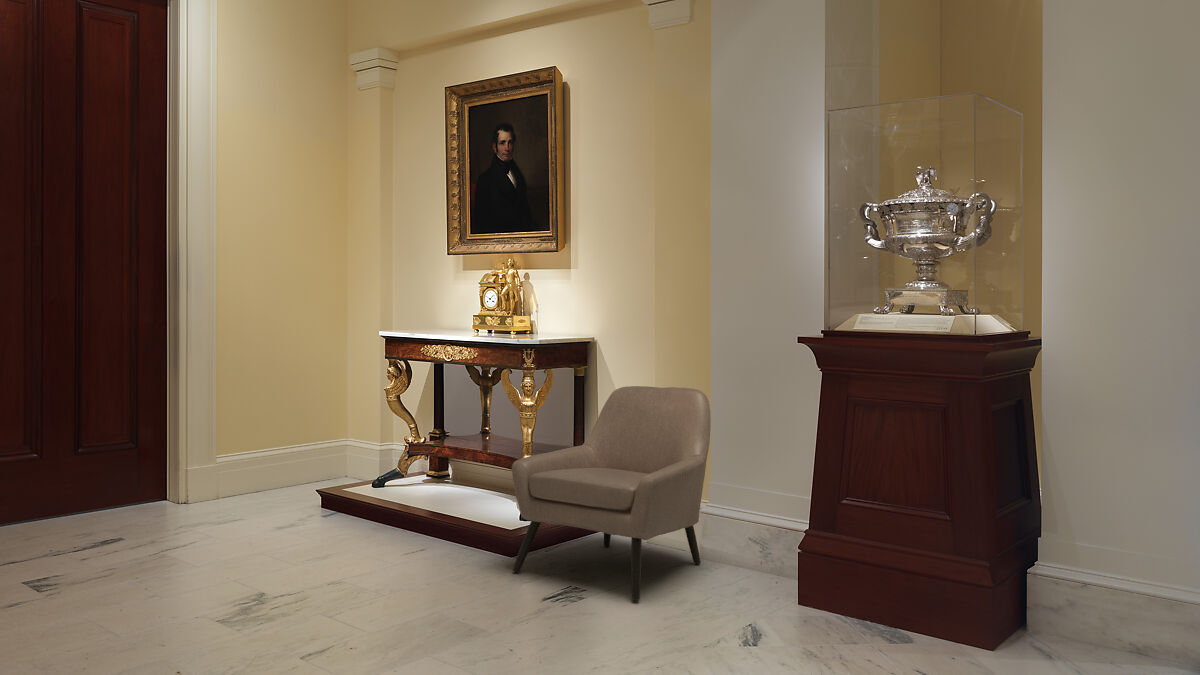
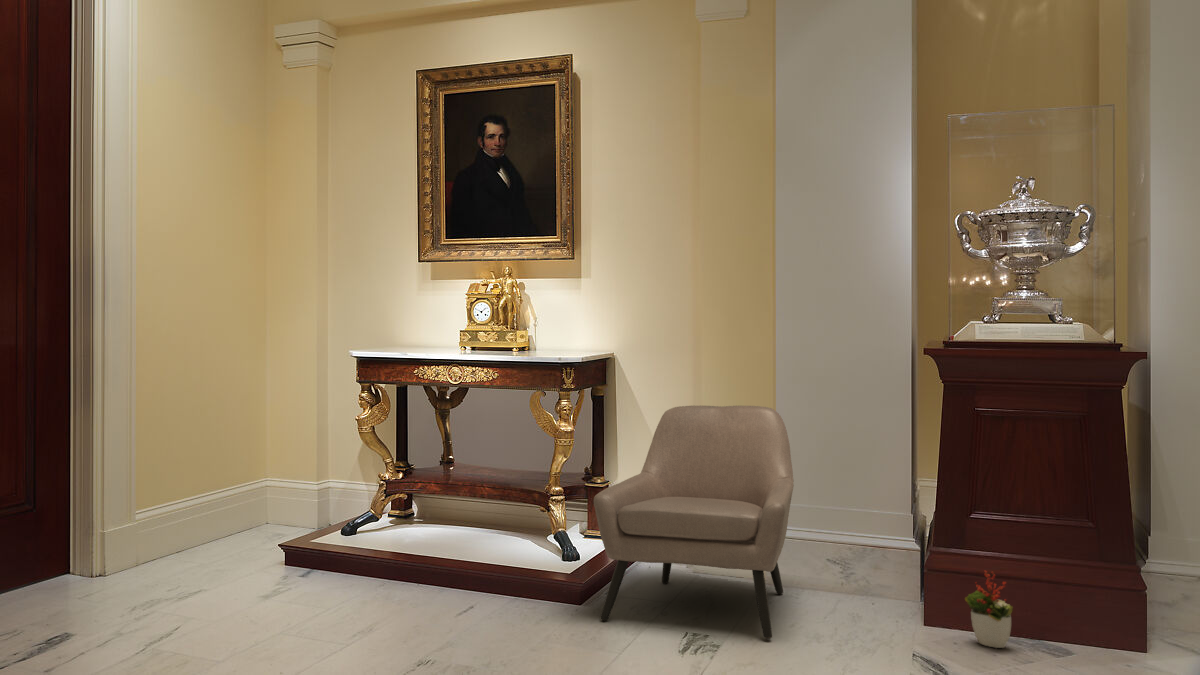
decorative plant: none [820,554,859,631] -> present [965,571,1013,648]

